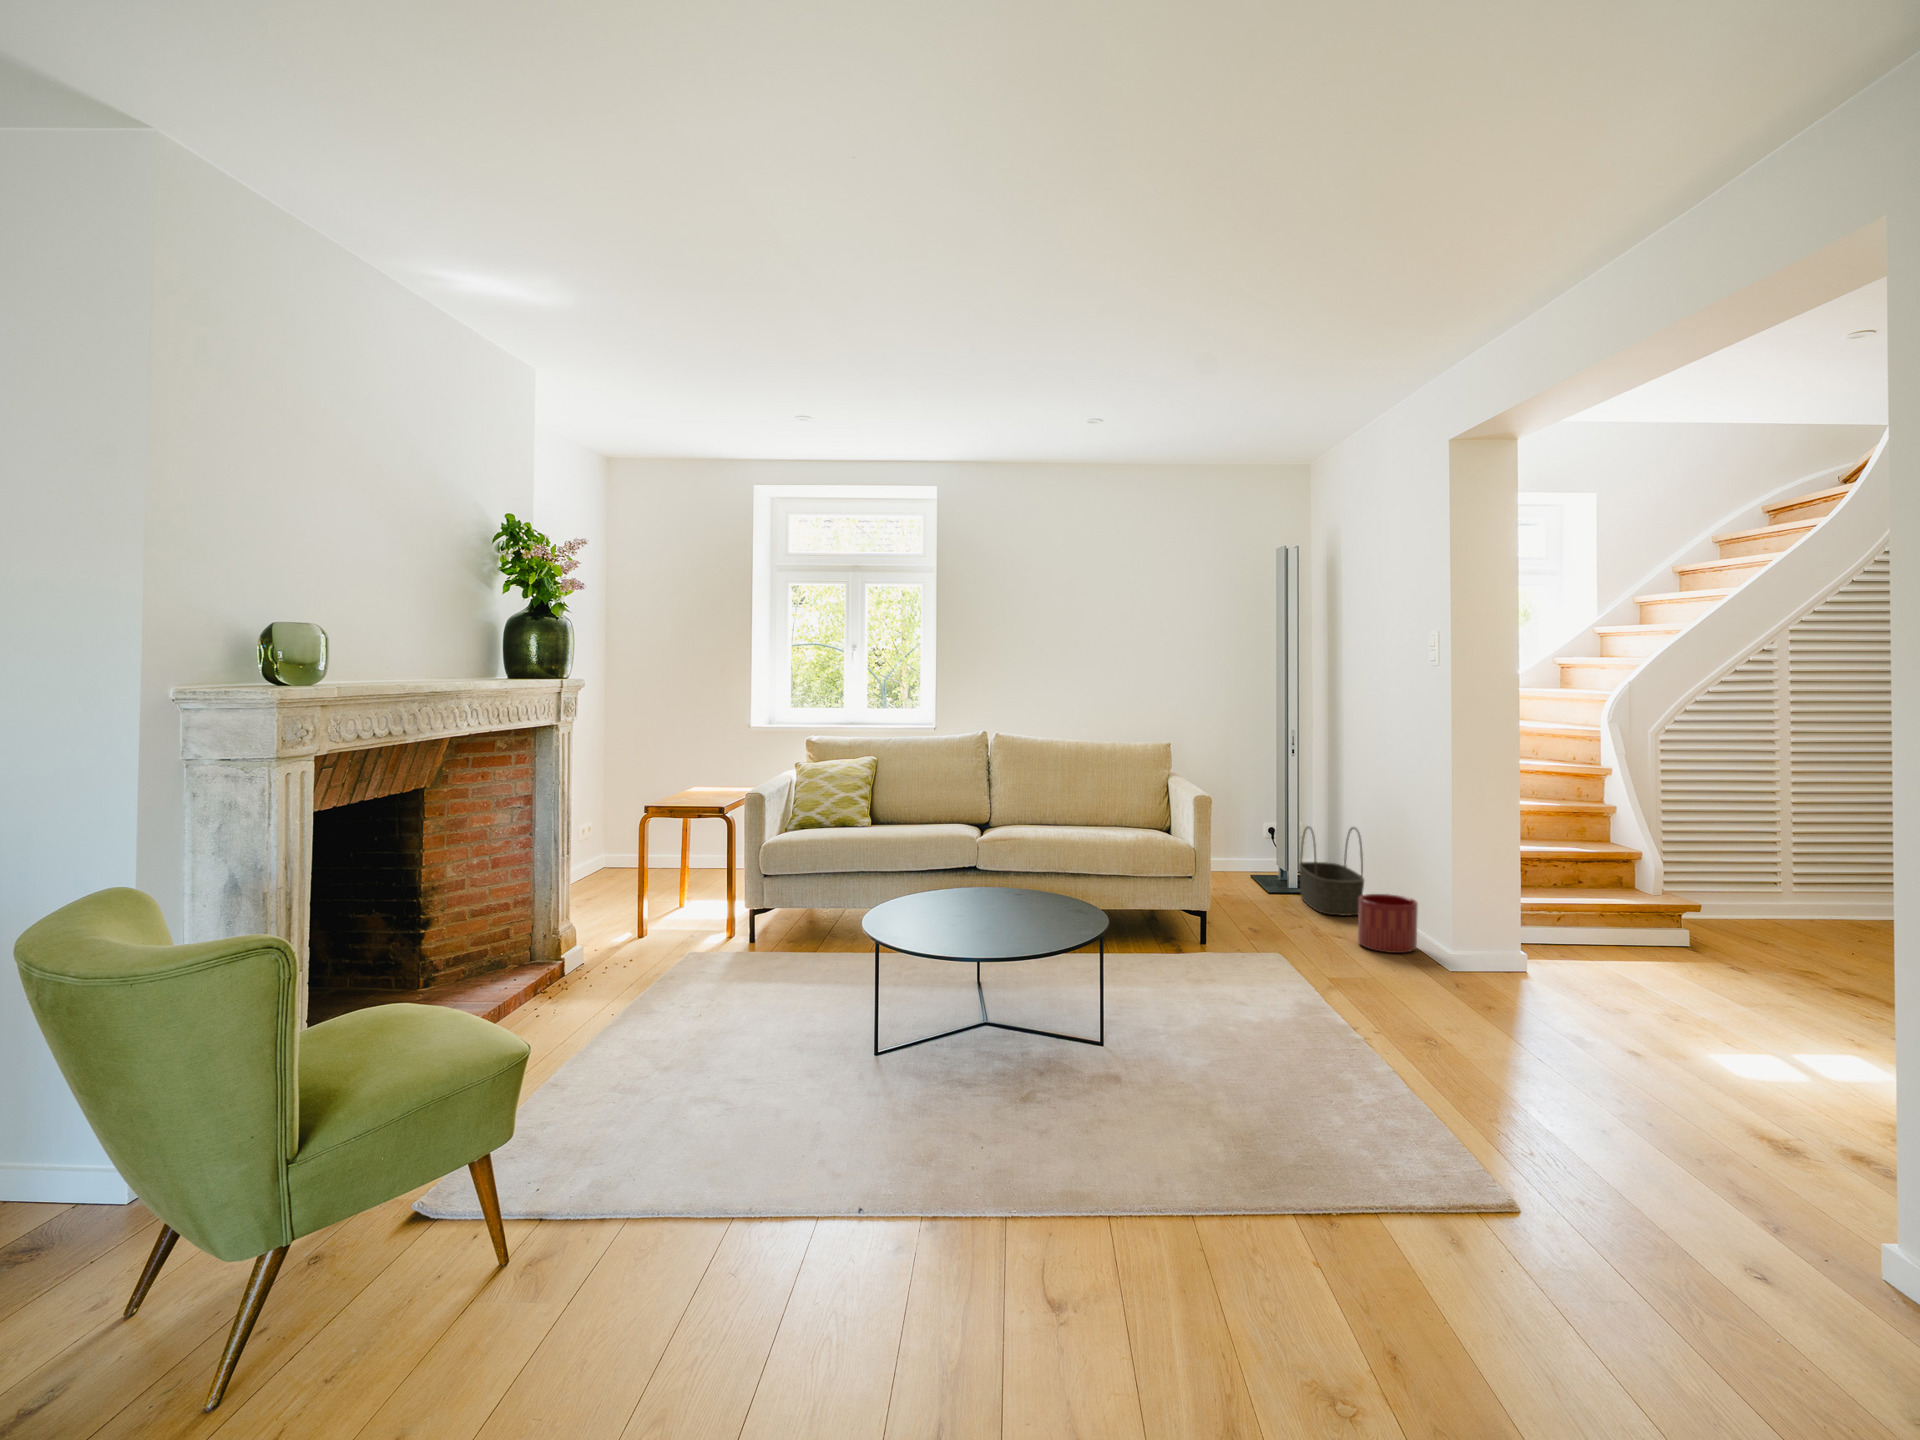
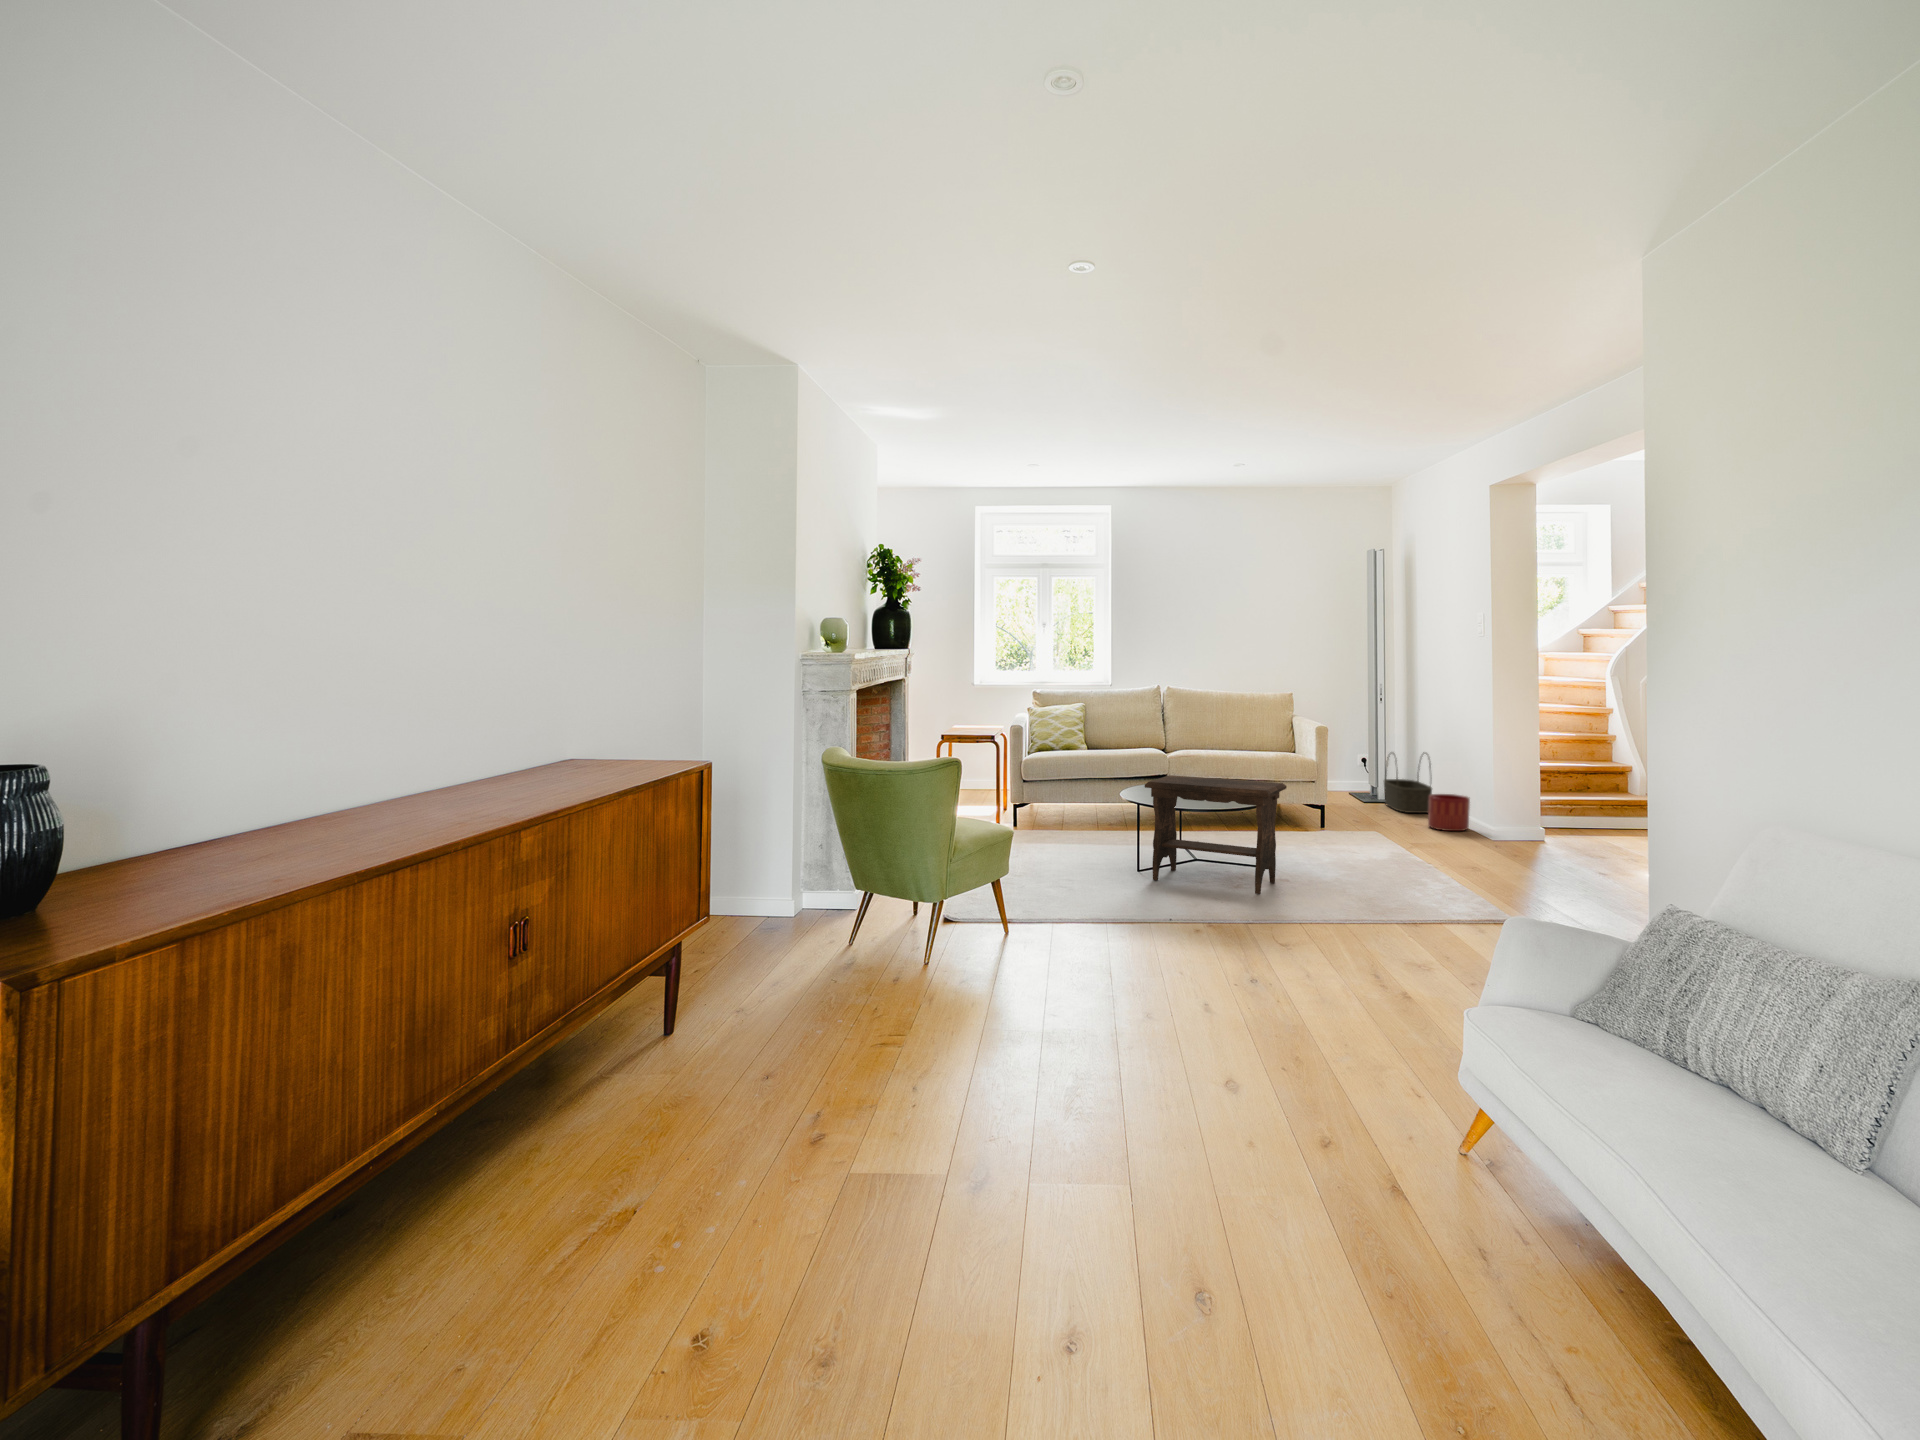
footstool: none [861,892,1108,1128] -> present [1145,775,1287,894]

